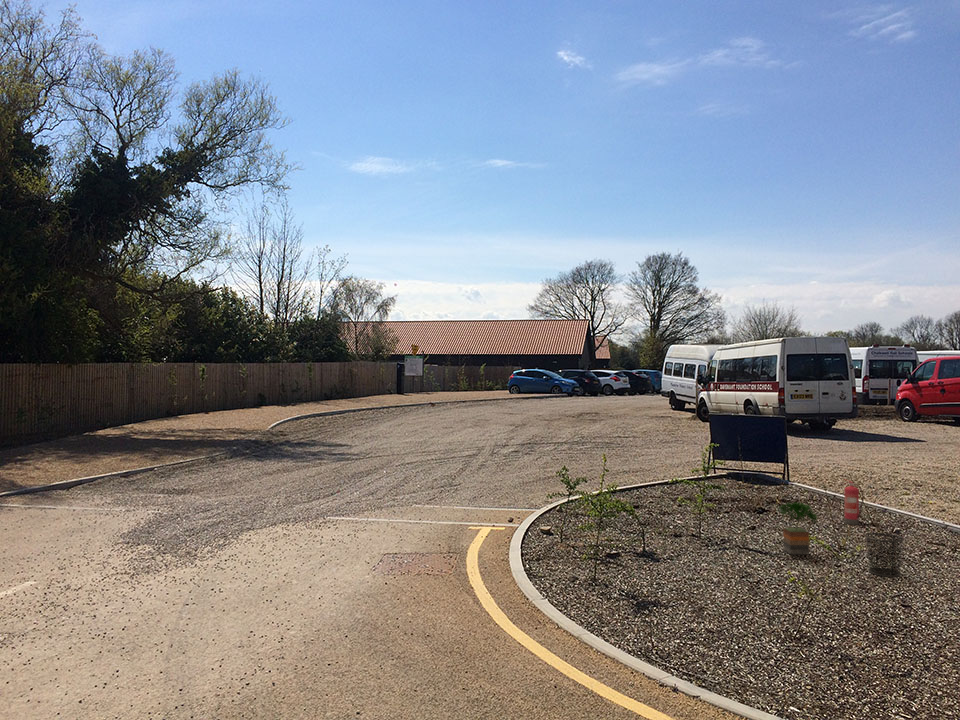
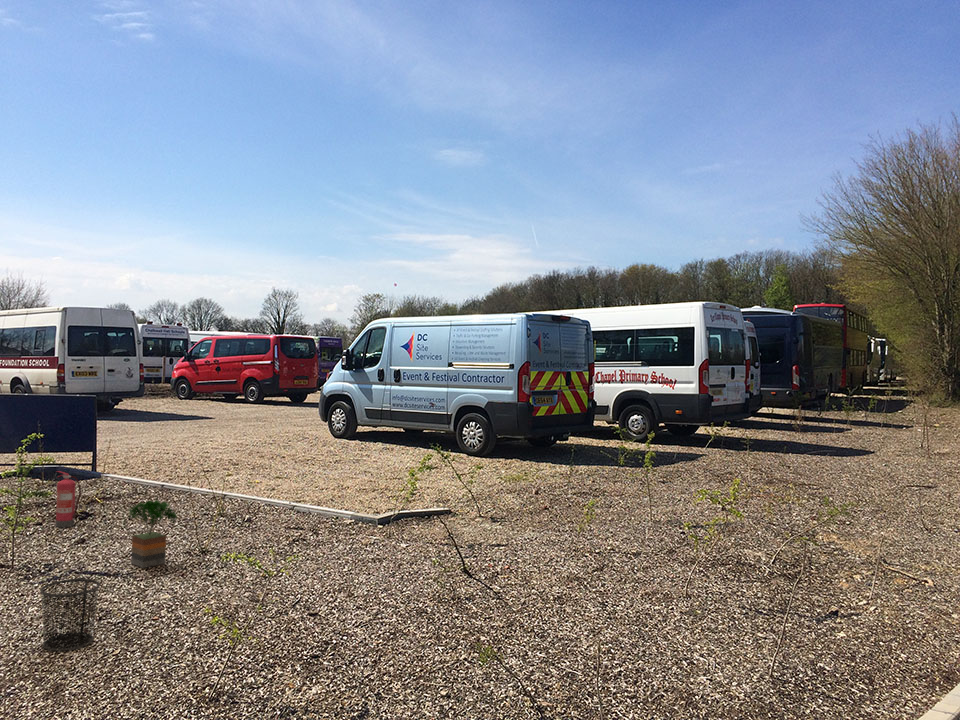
fire extinguisher: present [844,480,864,525] -> present [56,471,81,527]
waste bin: present [865,533,904,577] -> present [40,579,100,651]

